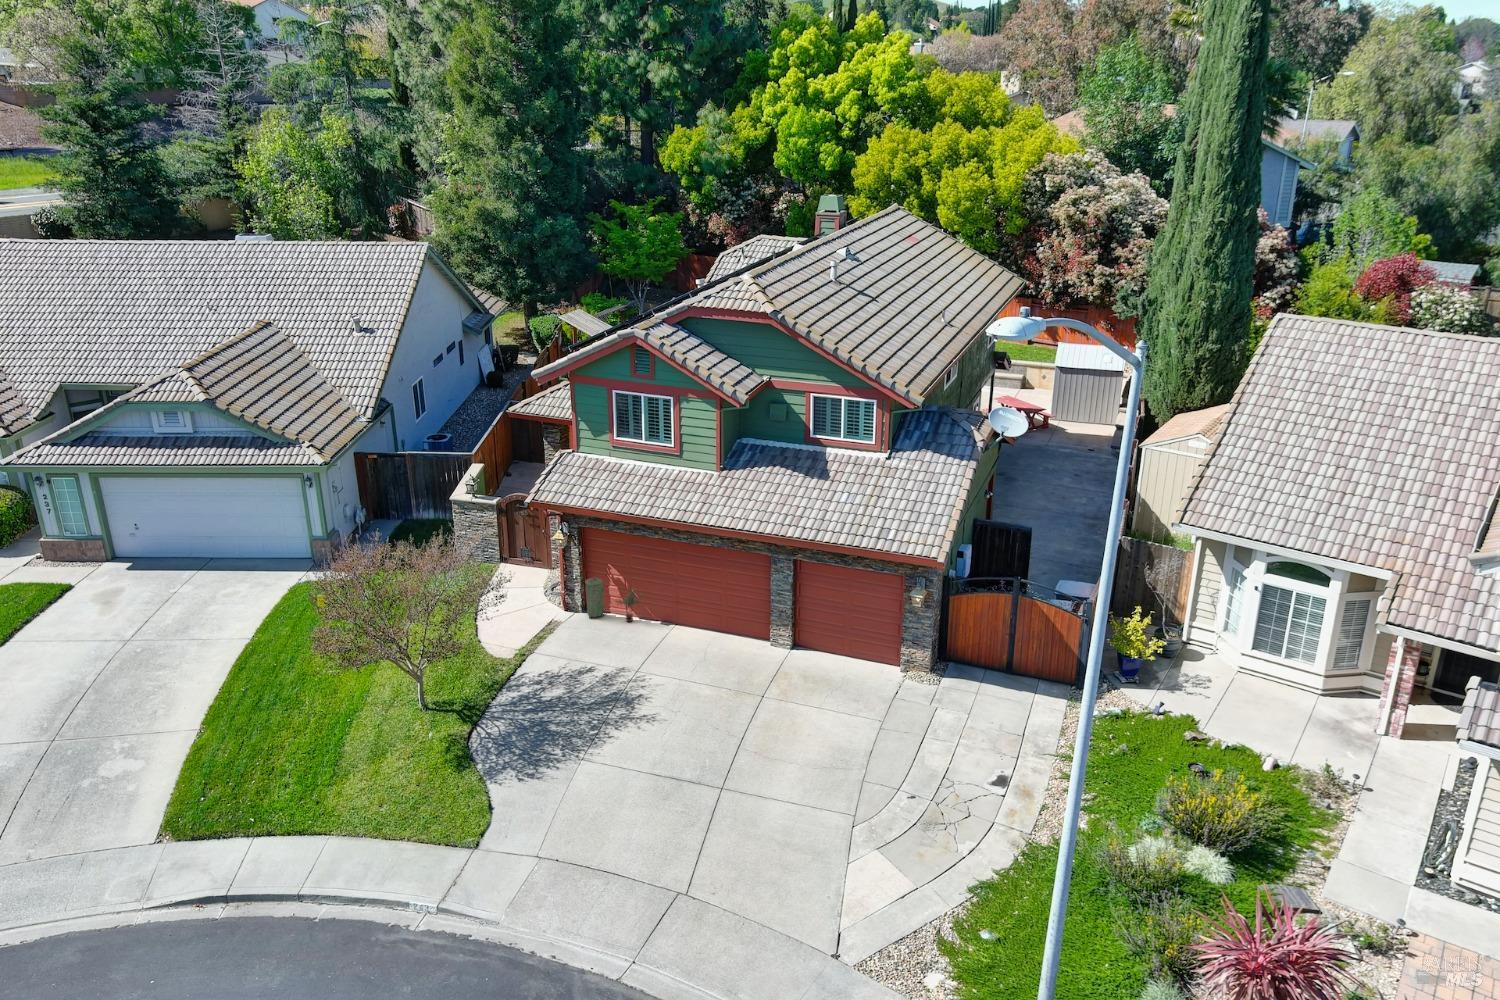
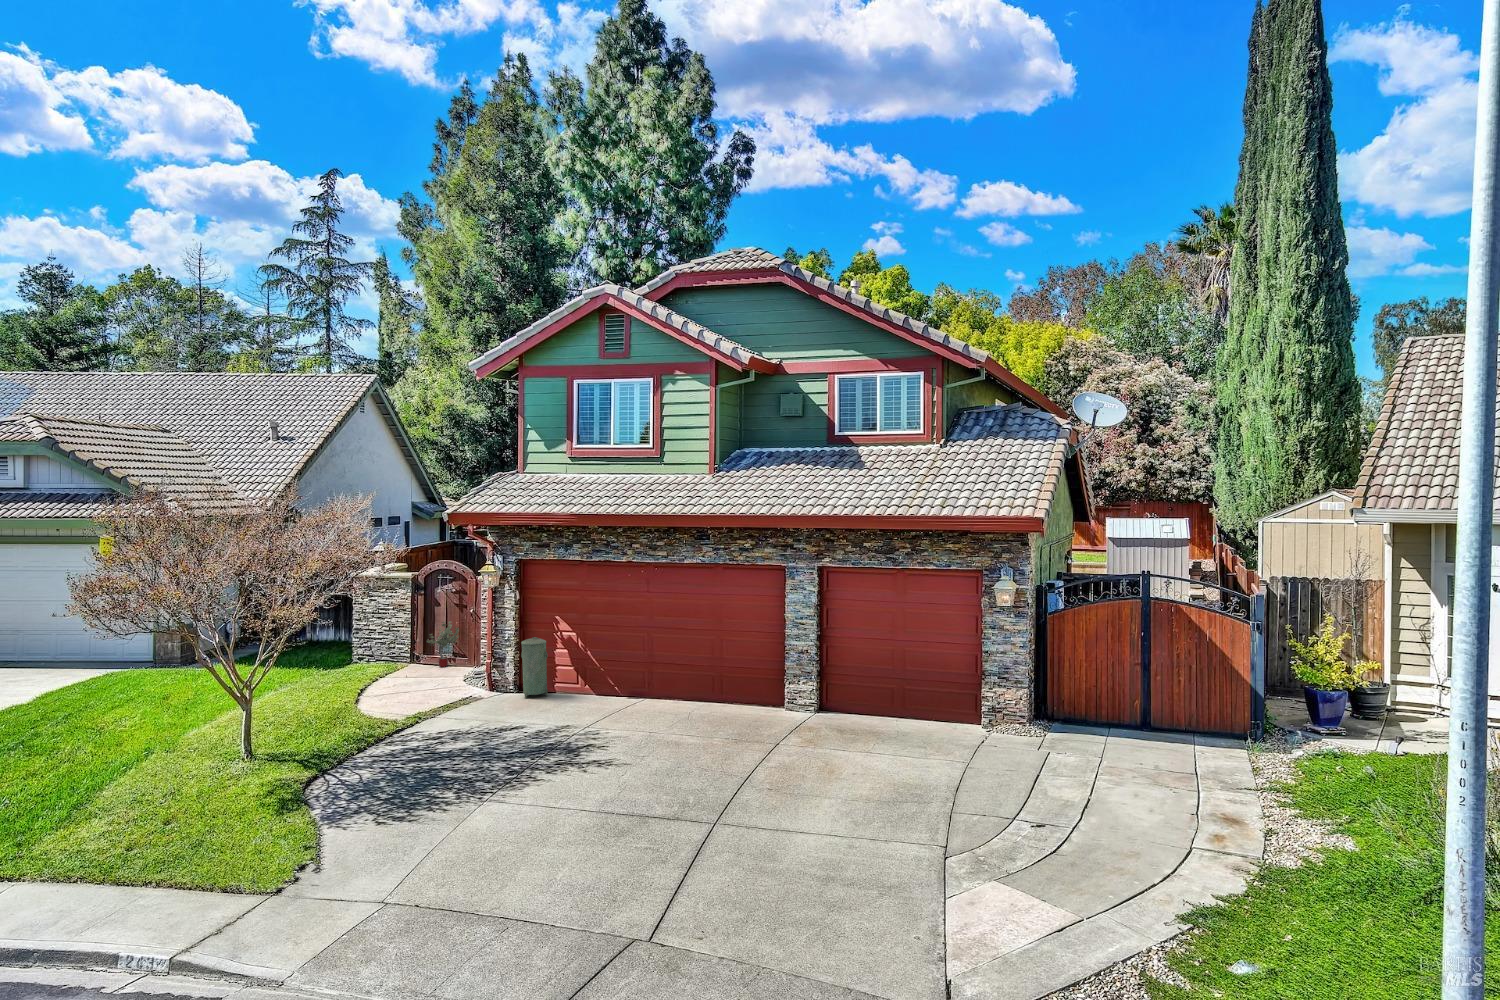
potted tree: present [615,590,642,622] -> present [426,621,459,667]

